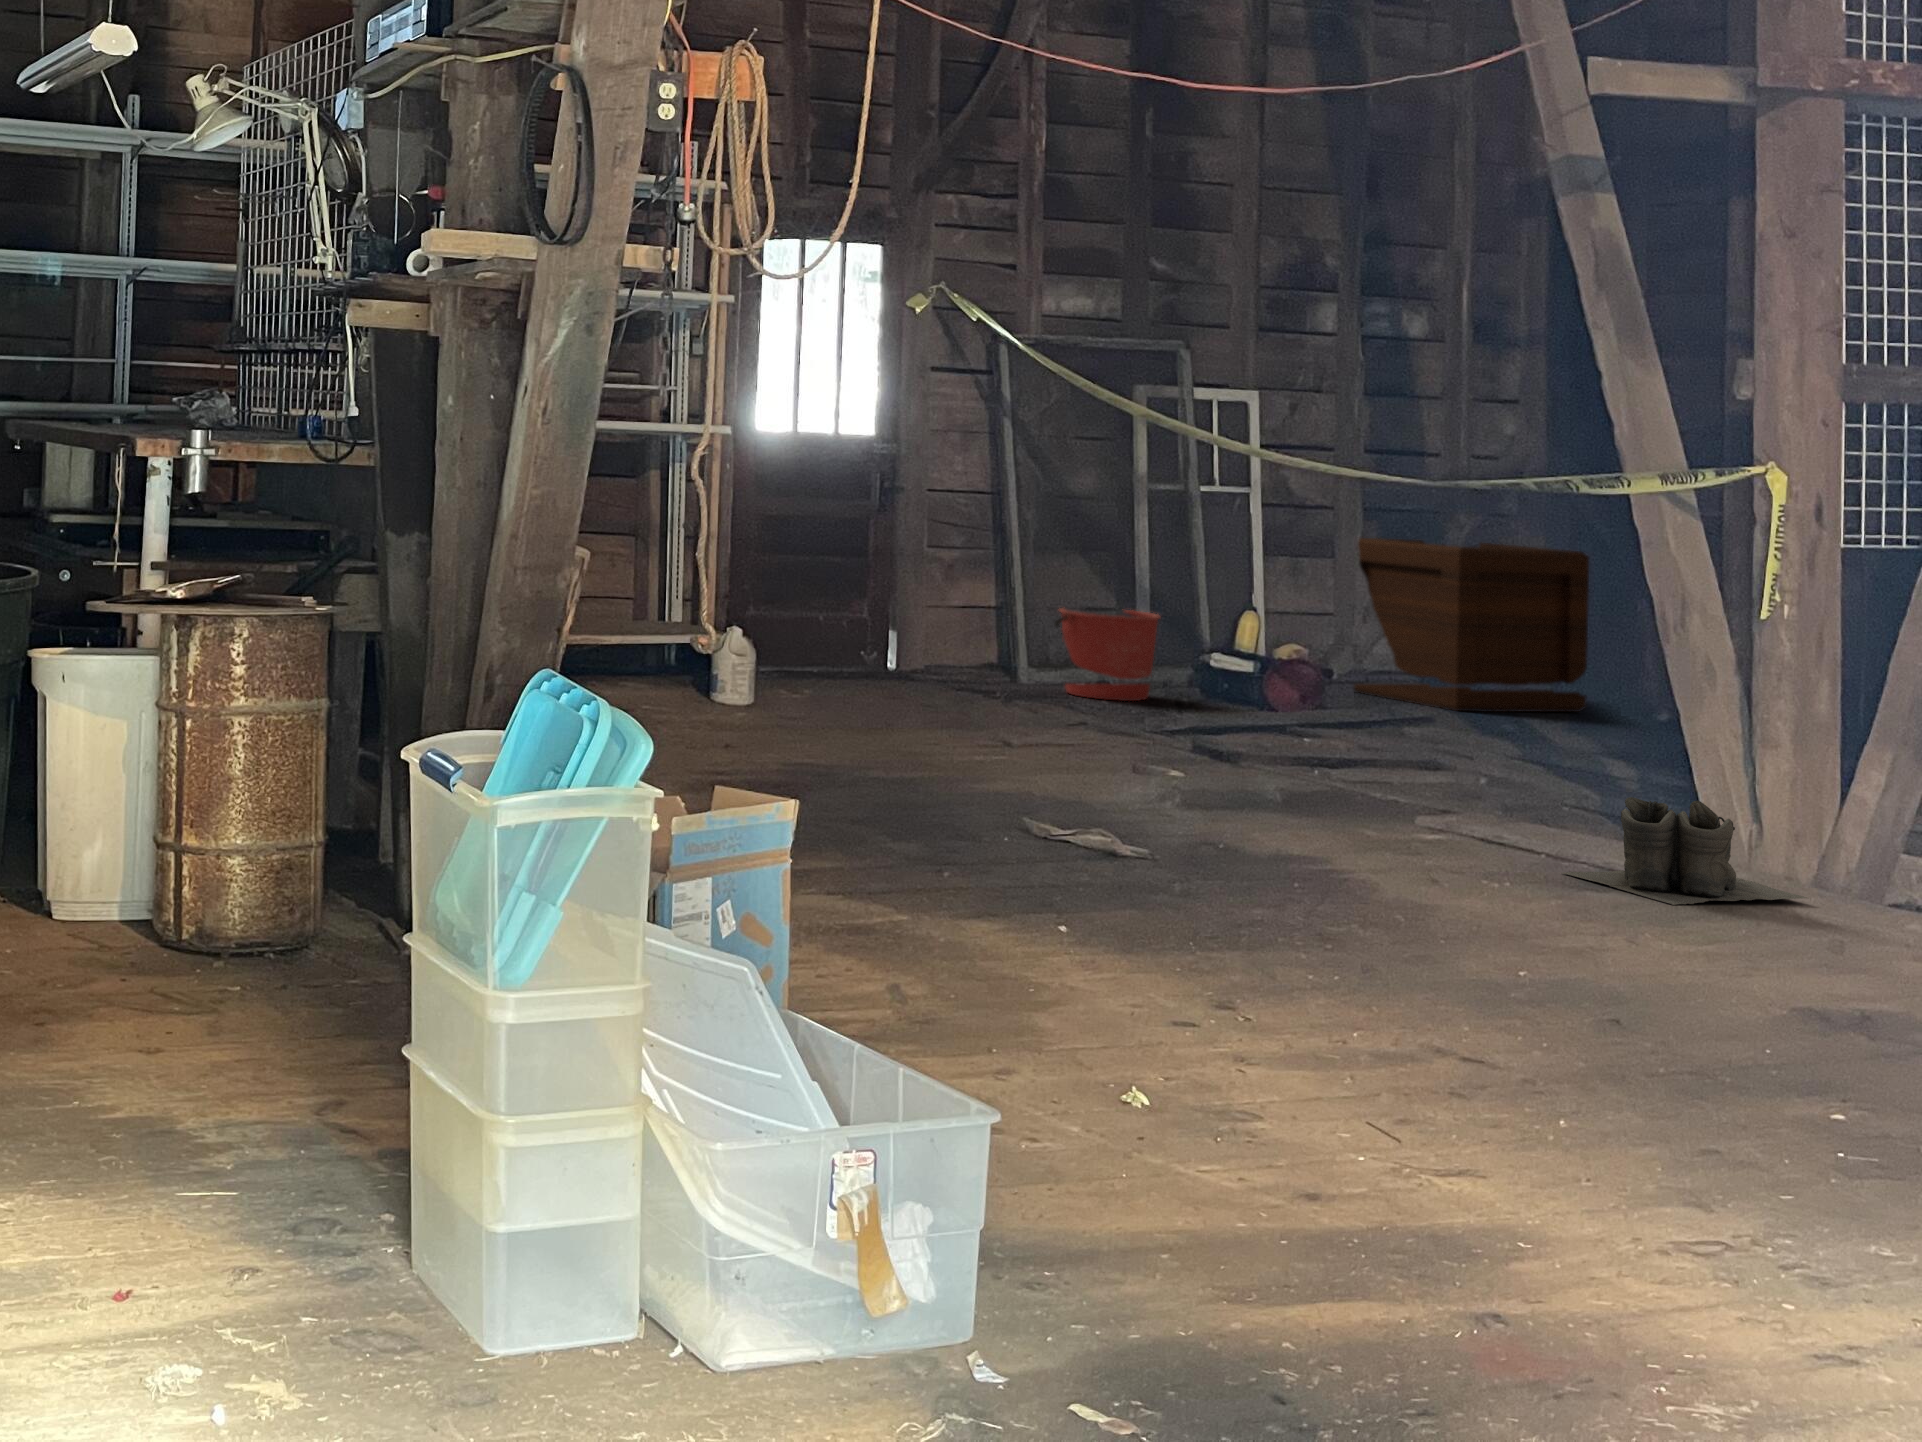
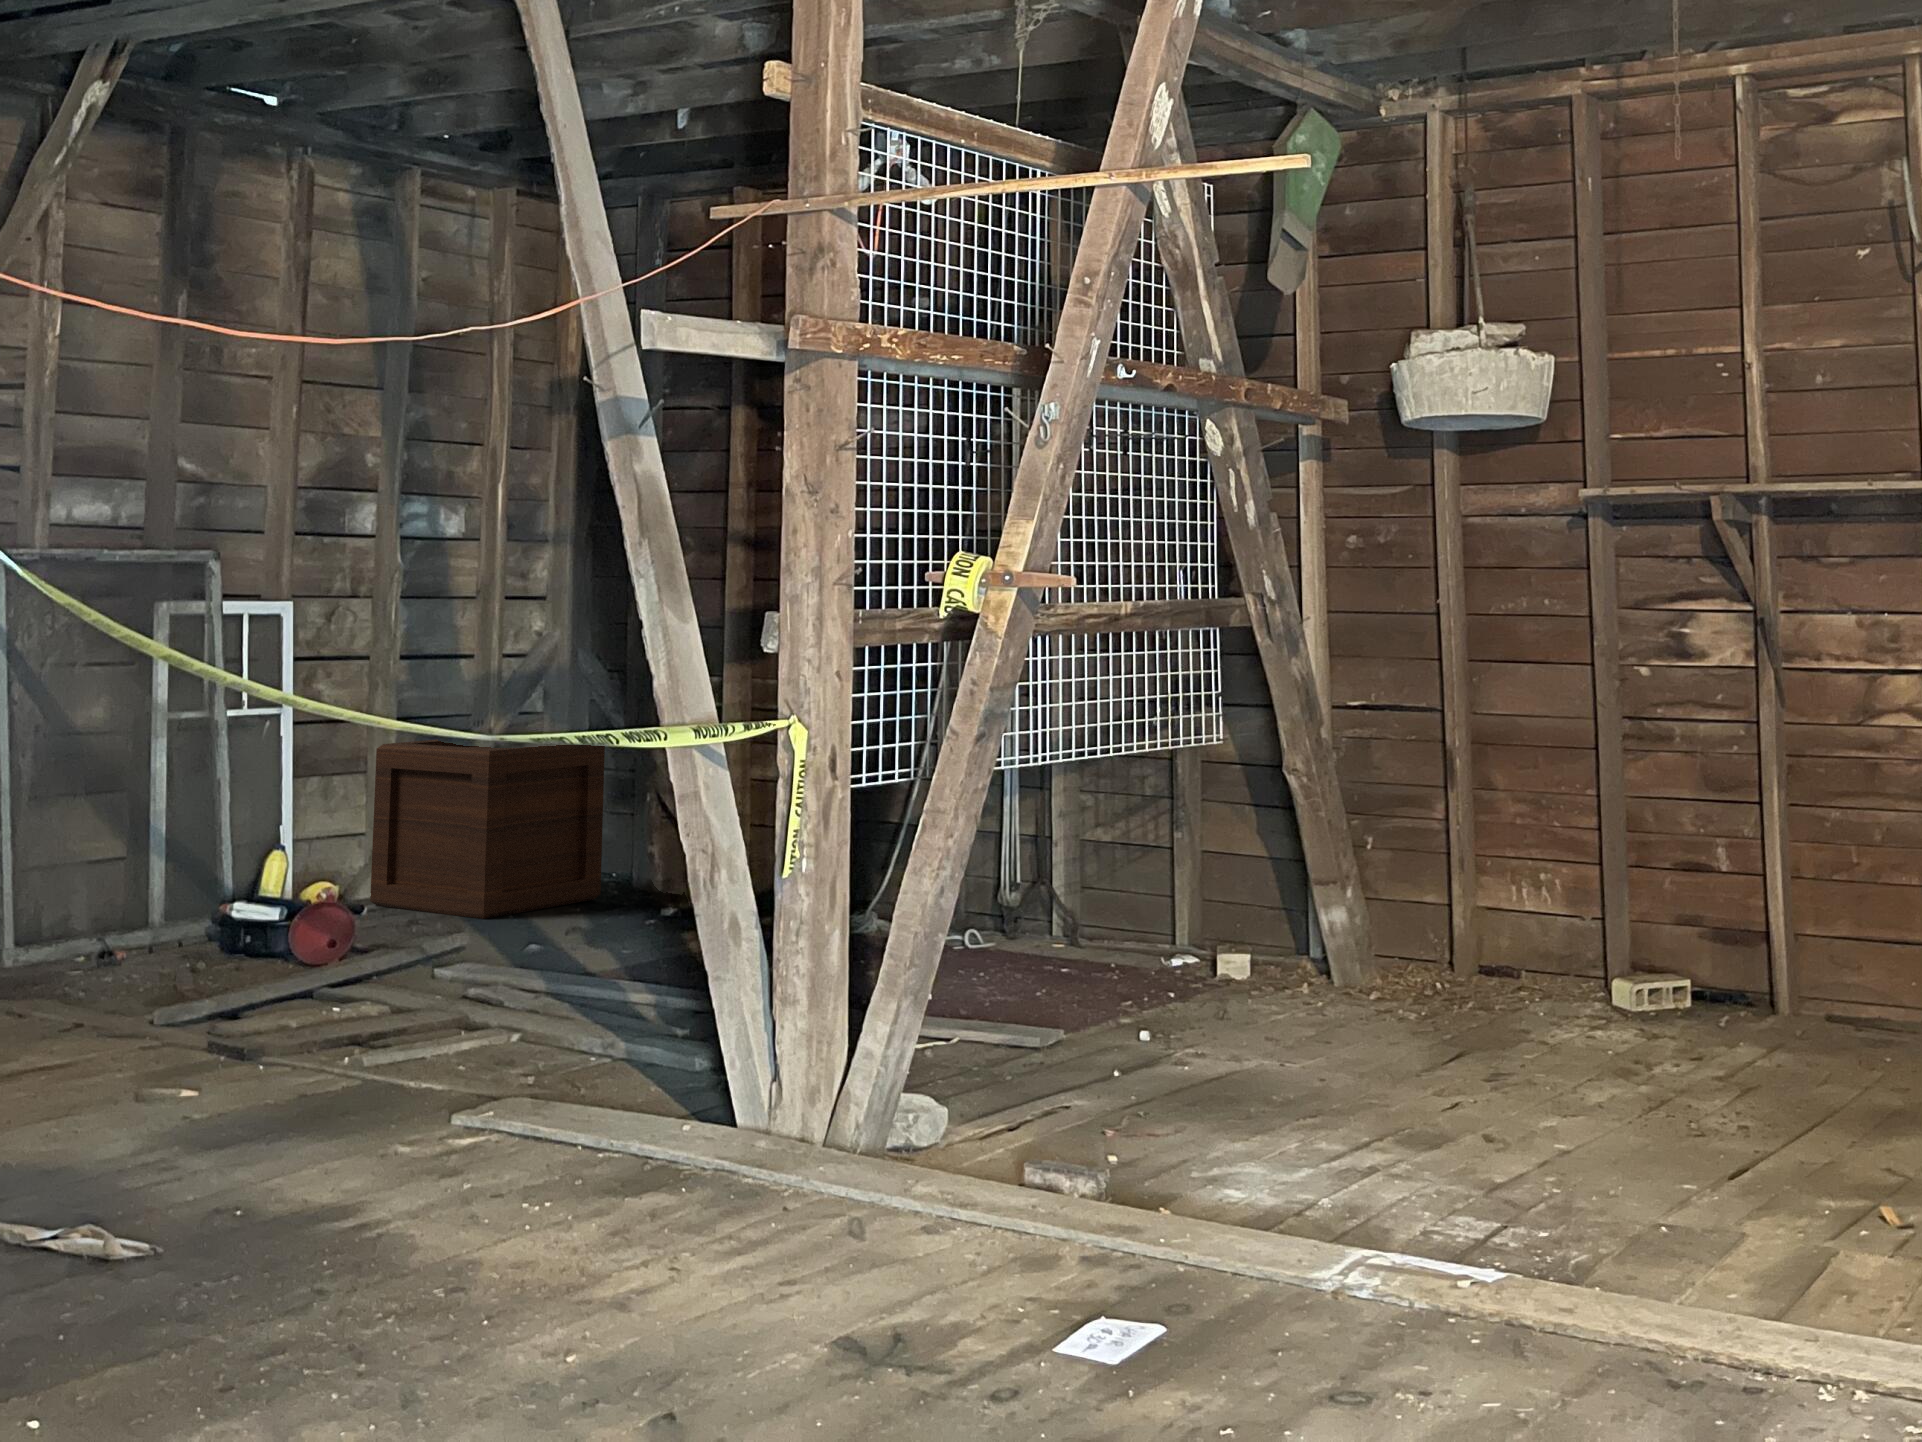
bucket: present [1055,608,1160,701] -> none [53,859,180,971]
boots: present [1563,797,1807,905] -> none [608,1073,830,1197]

